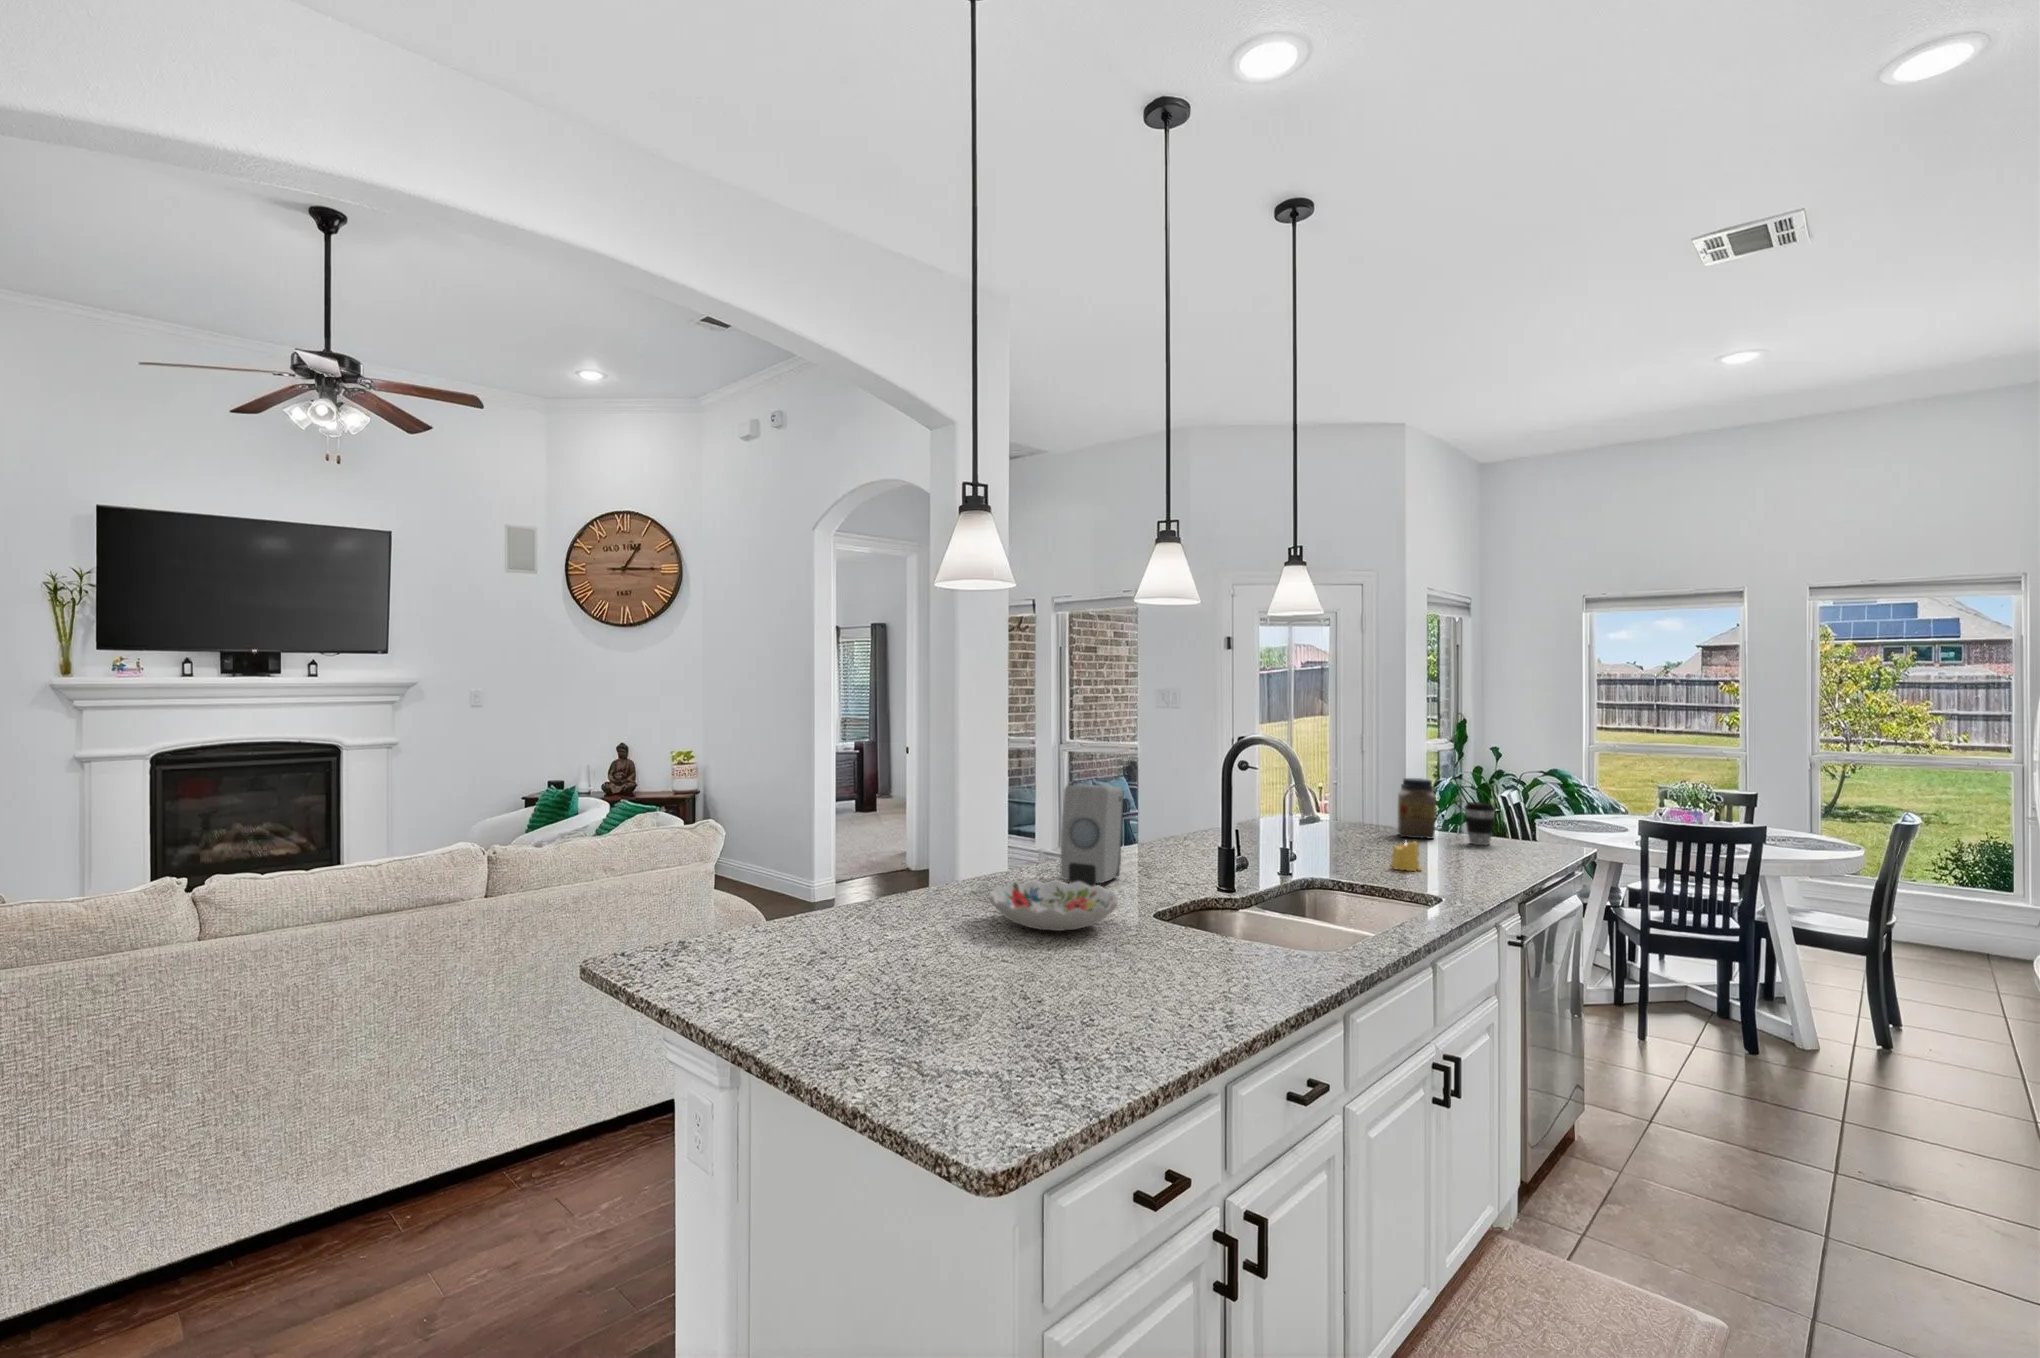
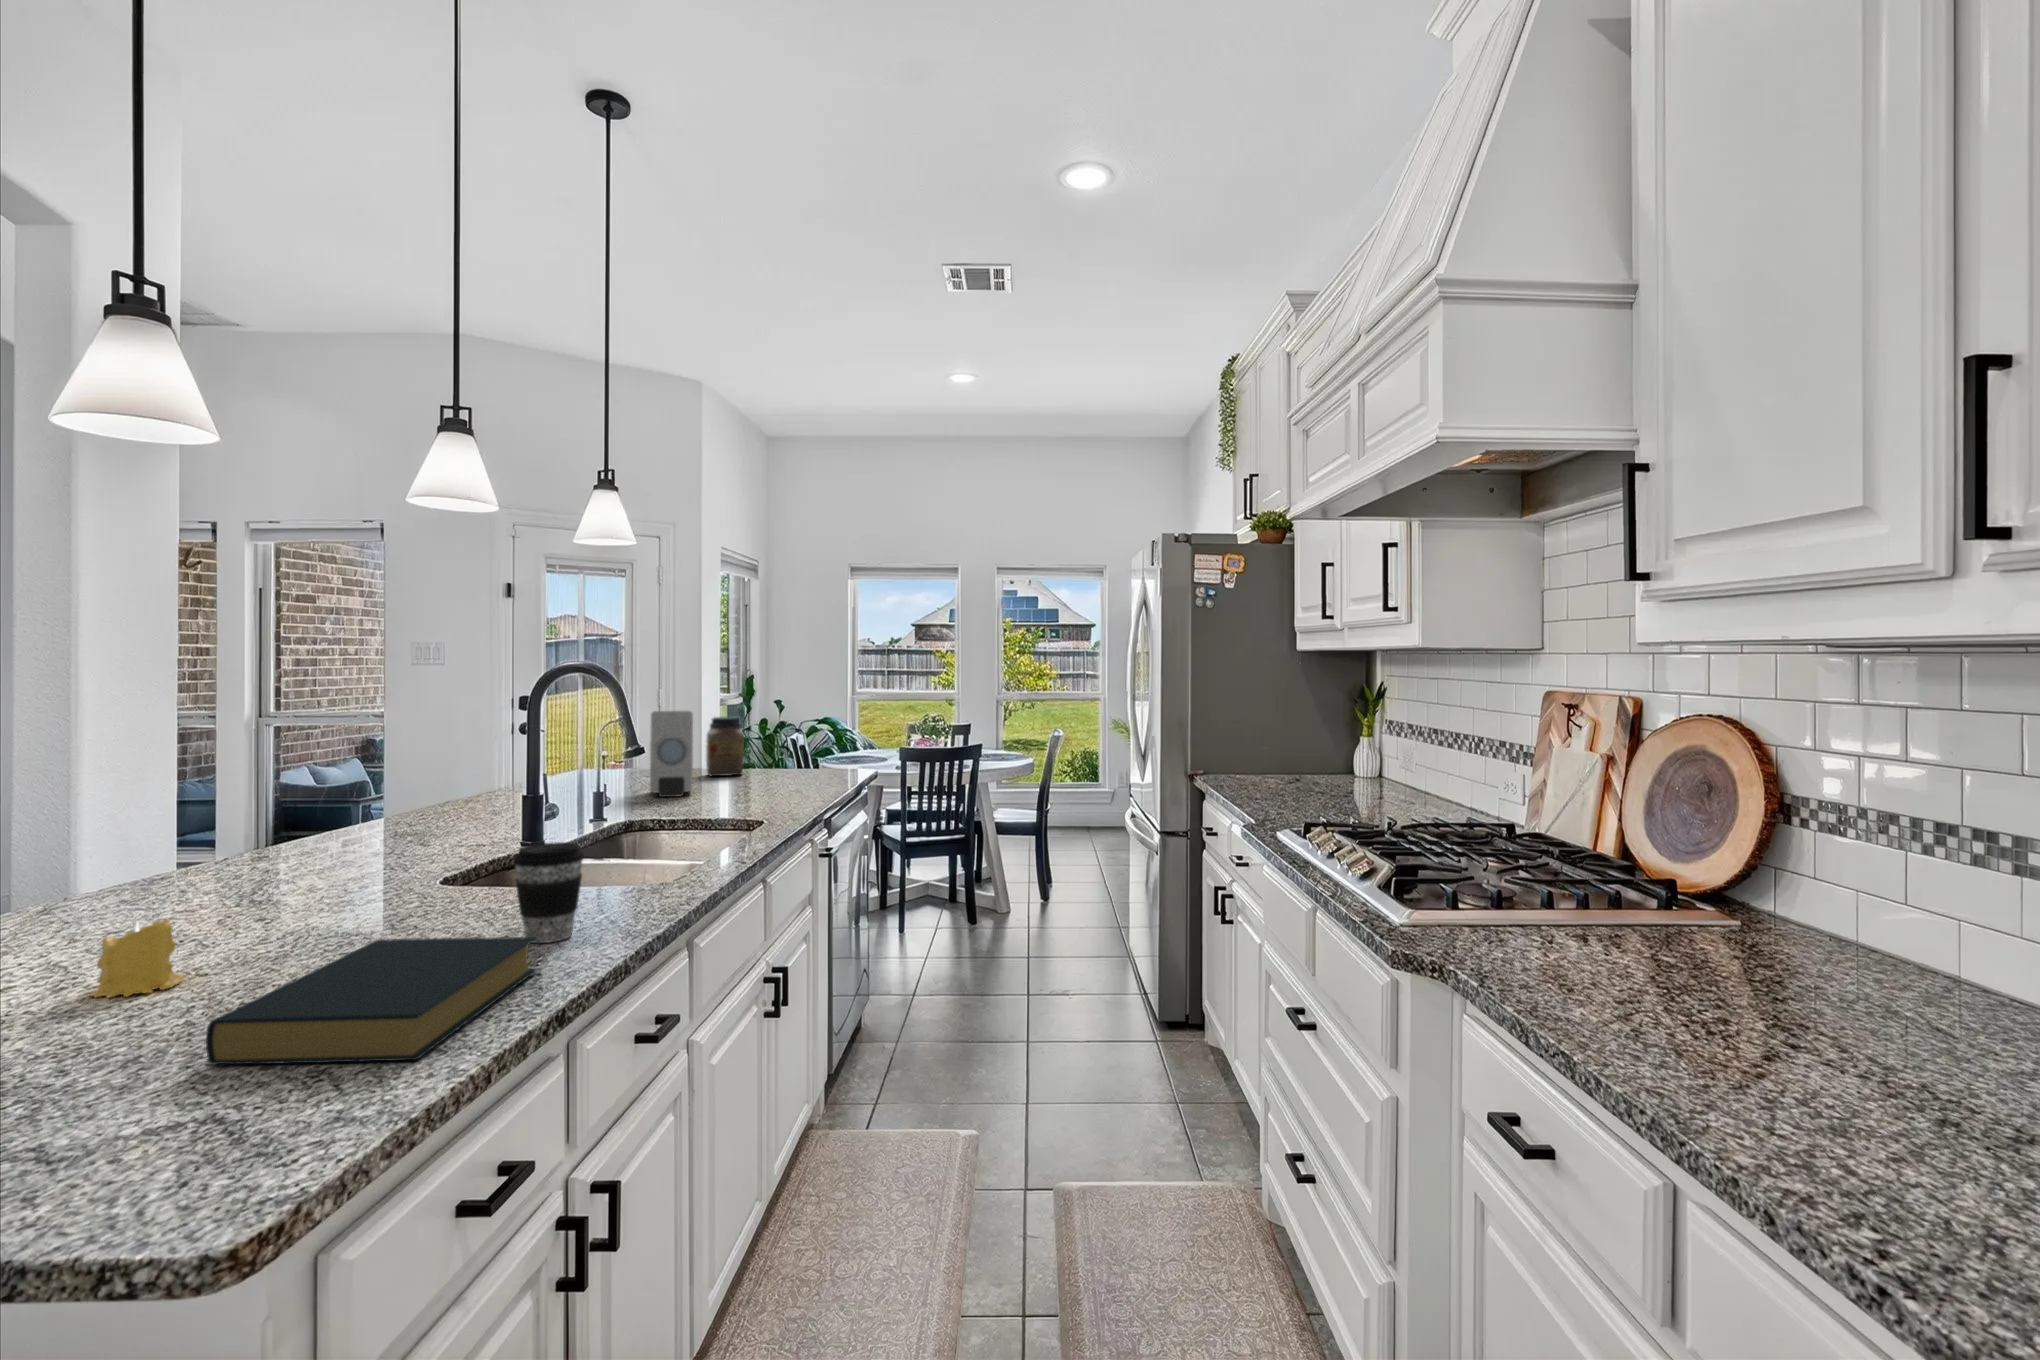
soap dispenser: present [1061,785,1124,887] -> present [650,711,693,797]
coffee cup: present [1464,802,1495,845] -> present [513,842,584,943]
candle: present [1391,842,1421,871] -> present [88,918,184,997]
decorative bowl: present [988,880,1119,931] -> none [164,854,391,923]
hardback book: none [996,964,1207,1071] -> present [206,937,537,1065]

